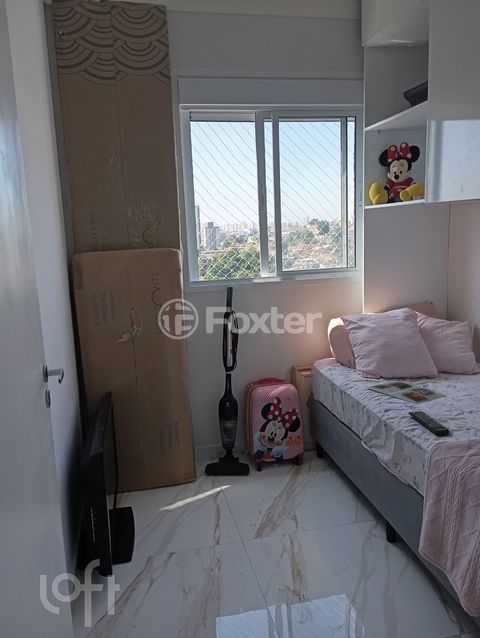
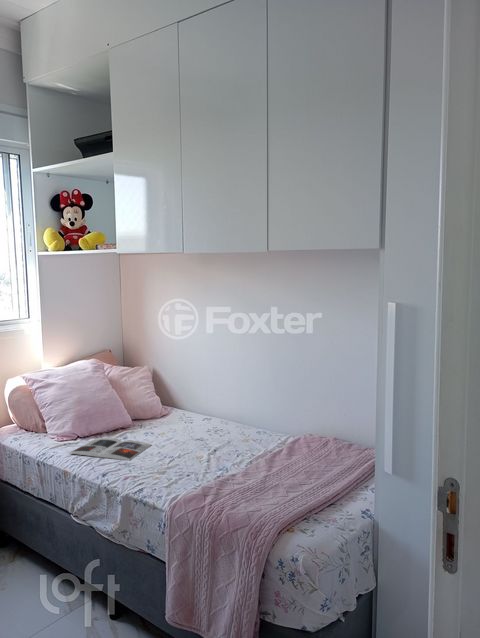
remote control: present [409,411,449,436] -> none [130,468,178,490]

